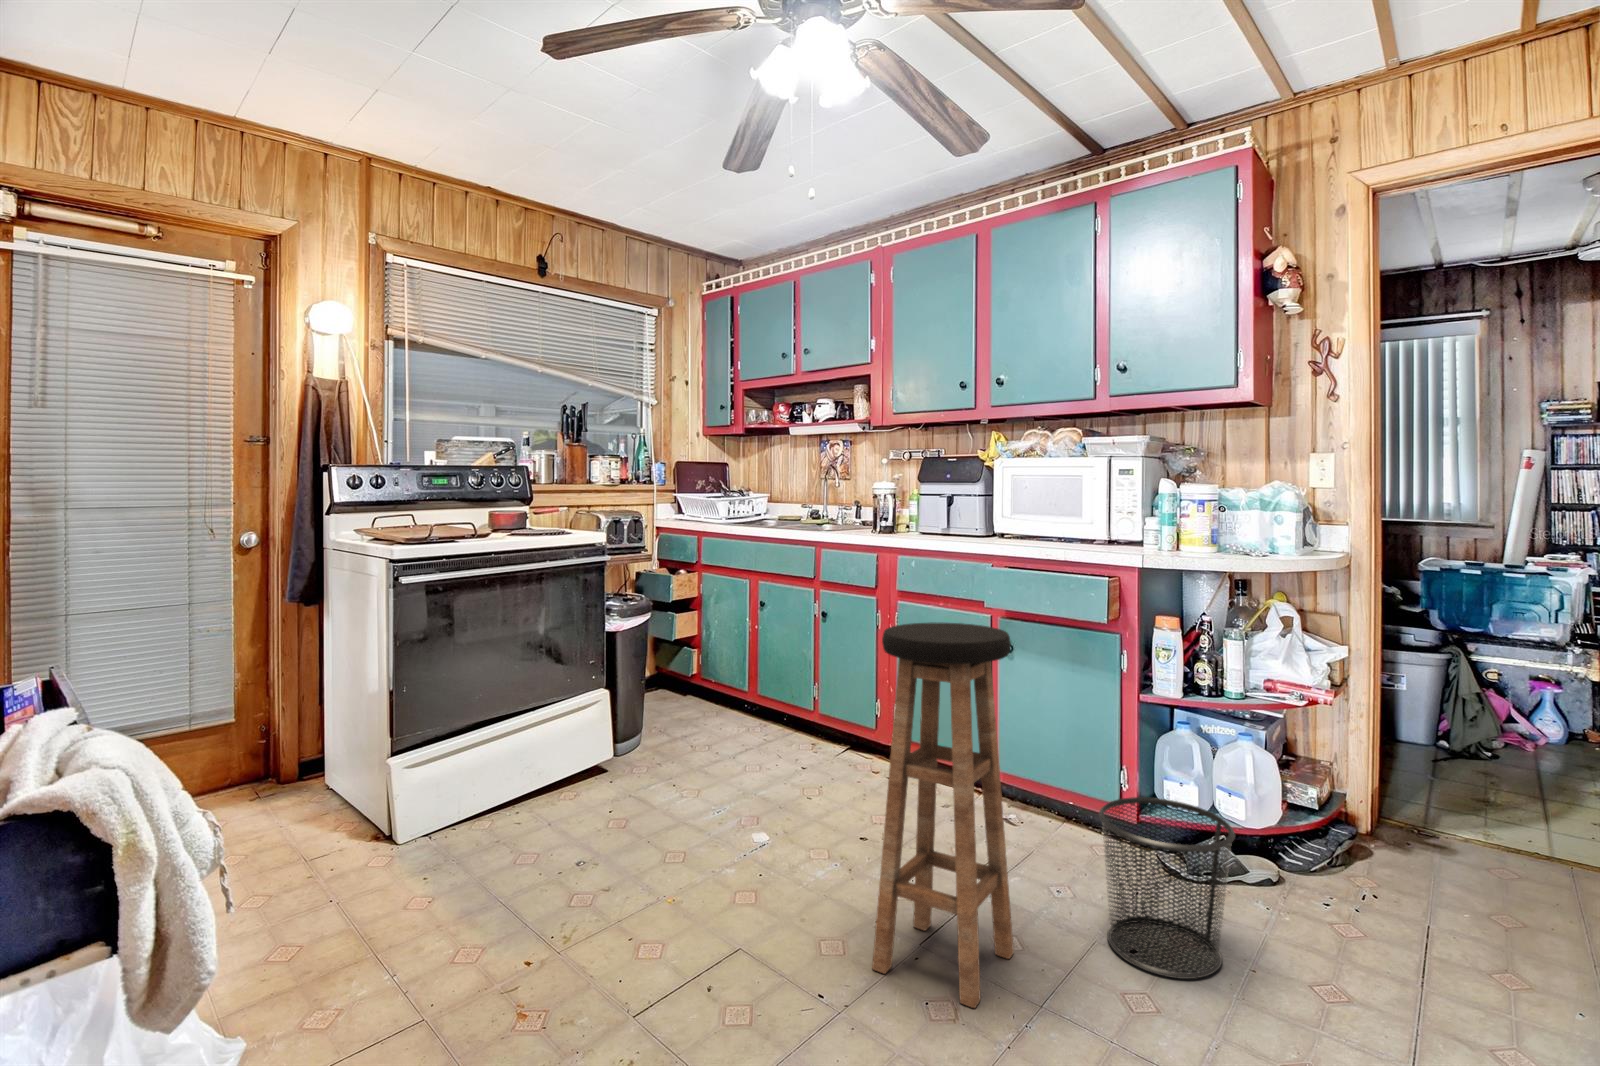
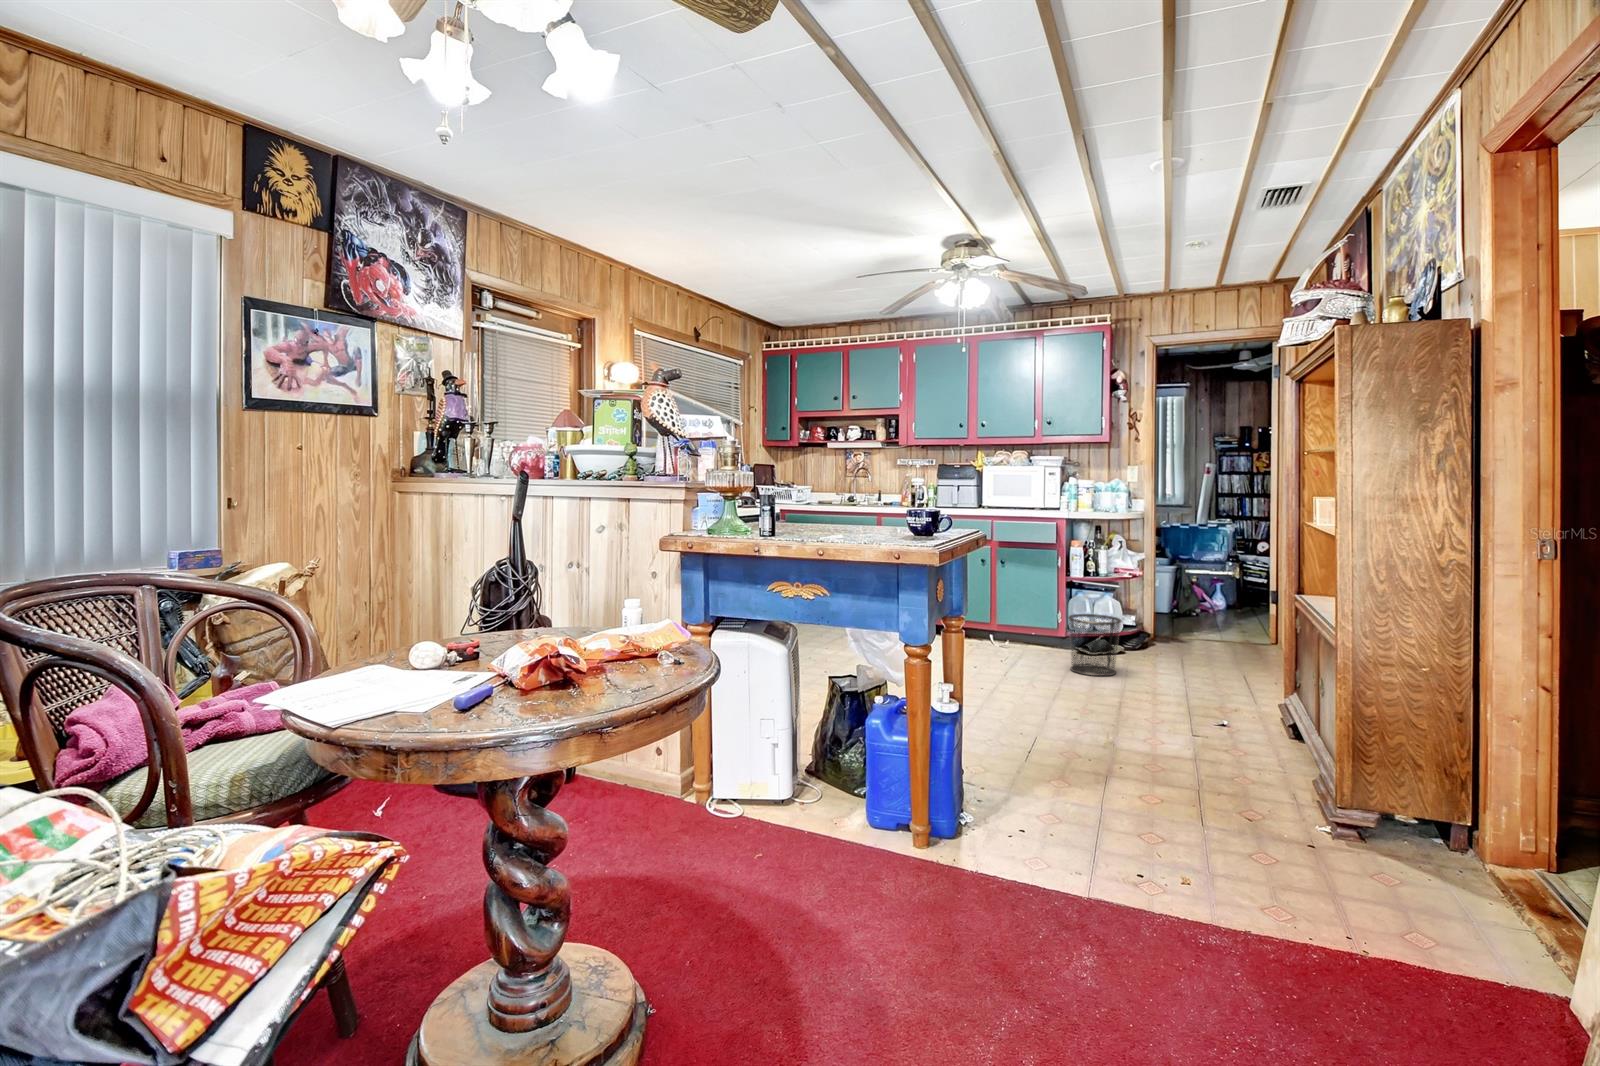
bar stool: present [872,623,1014,1008] -> none [992,540,1047,686]

